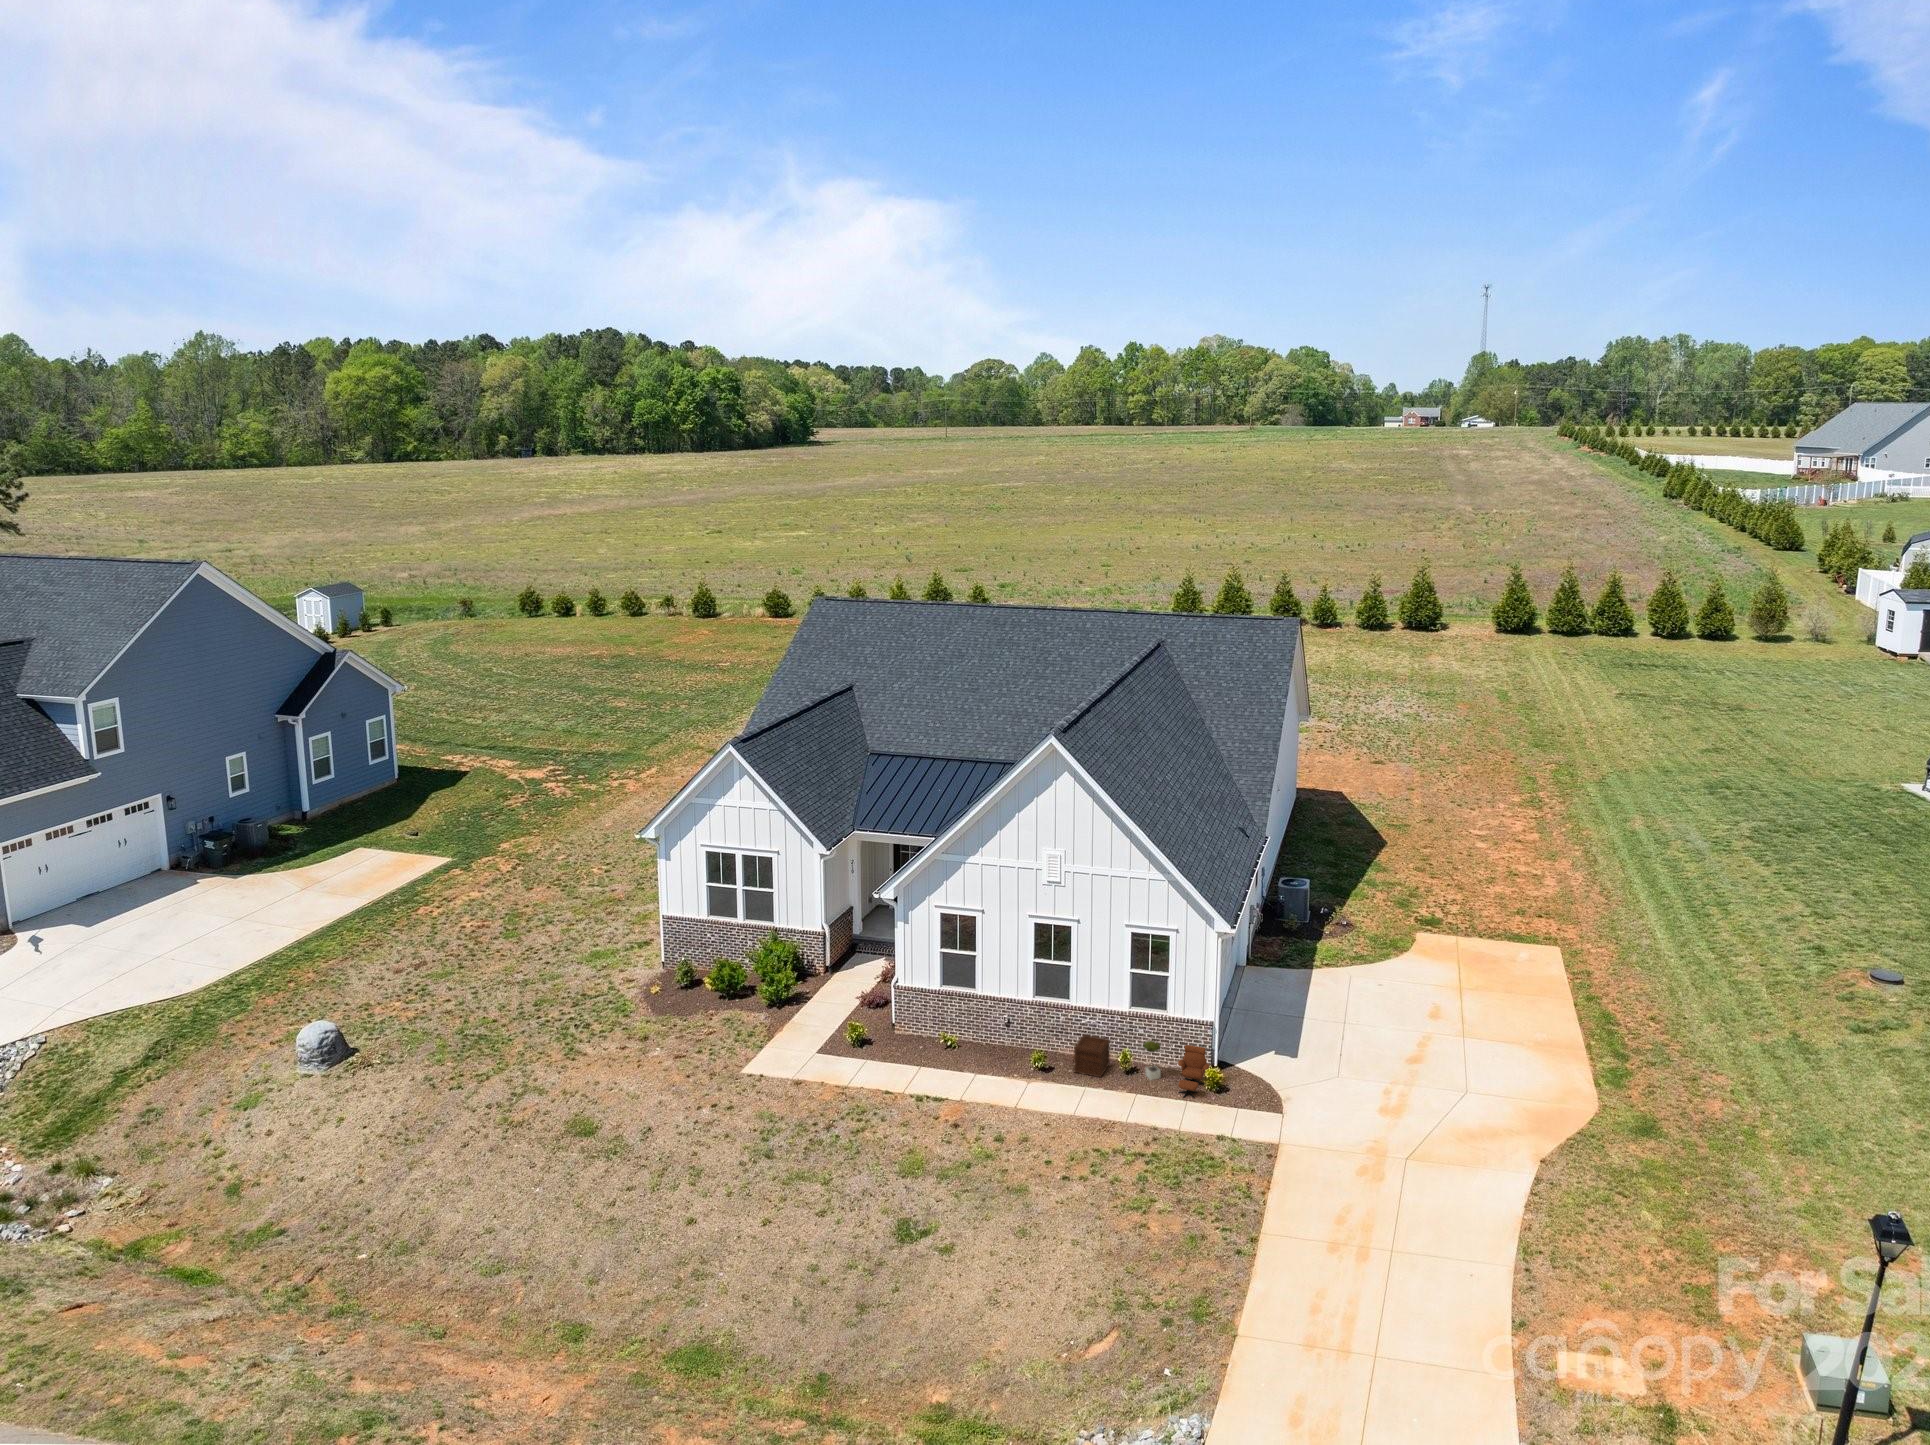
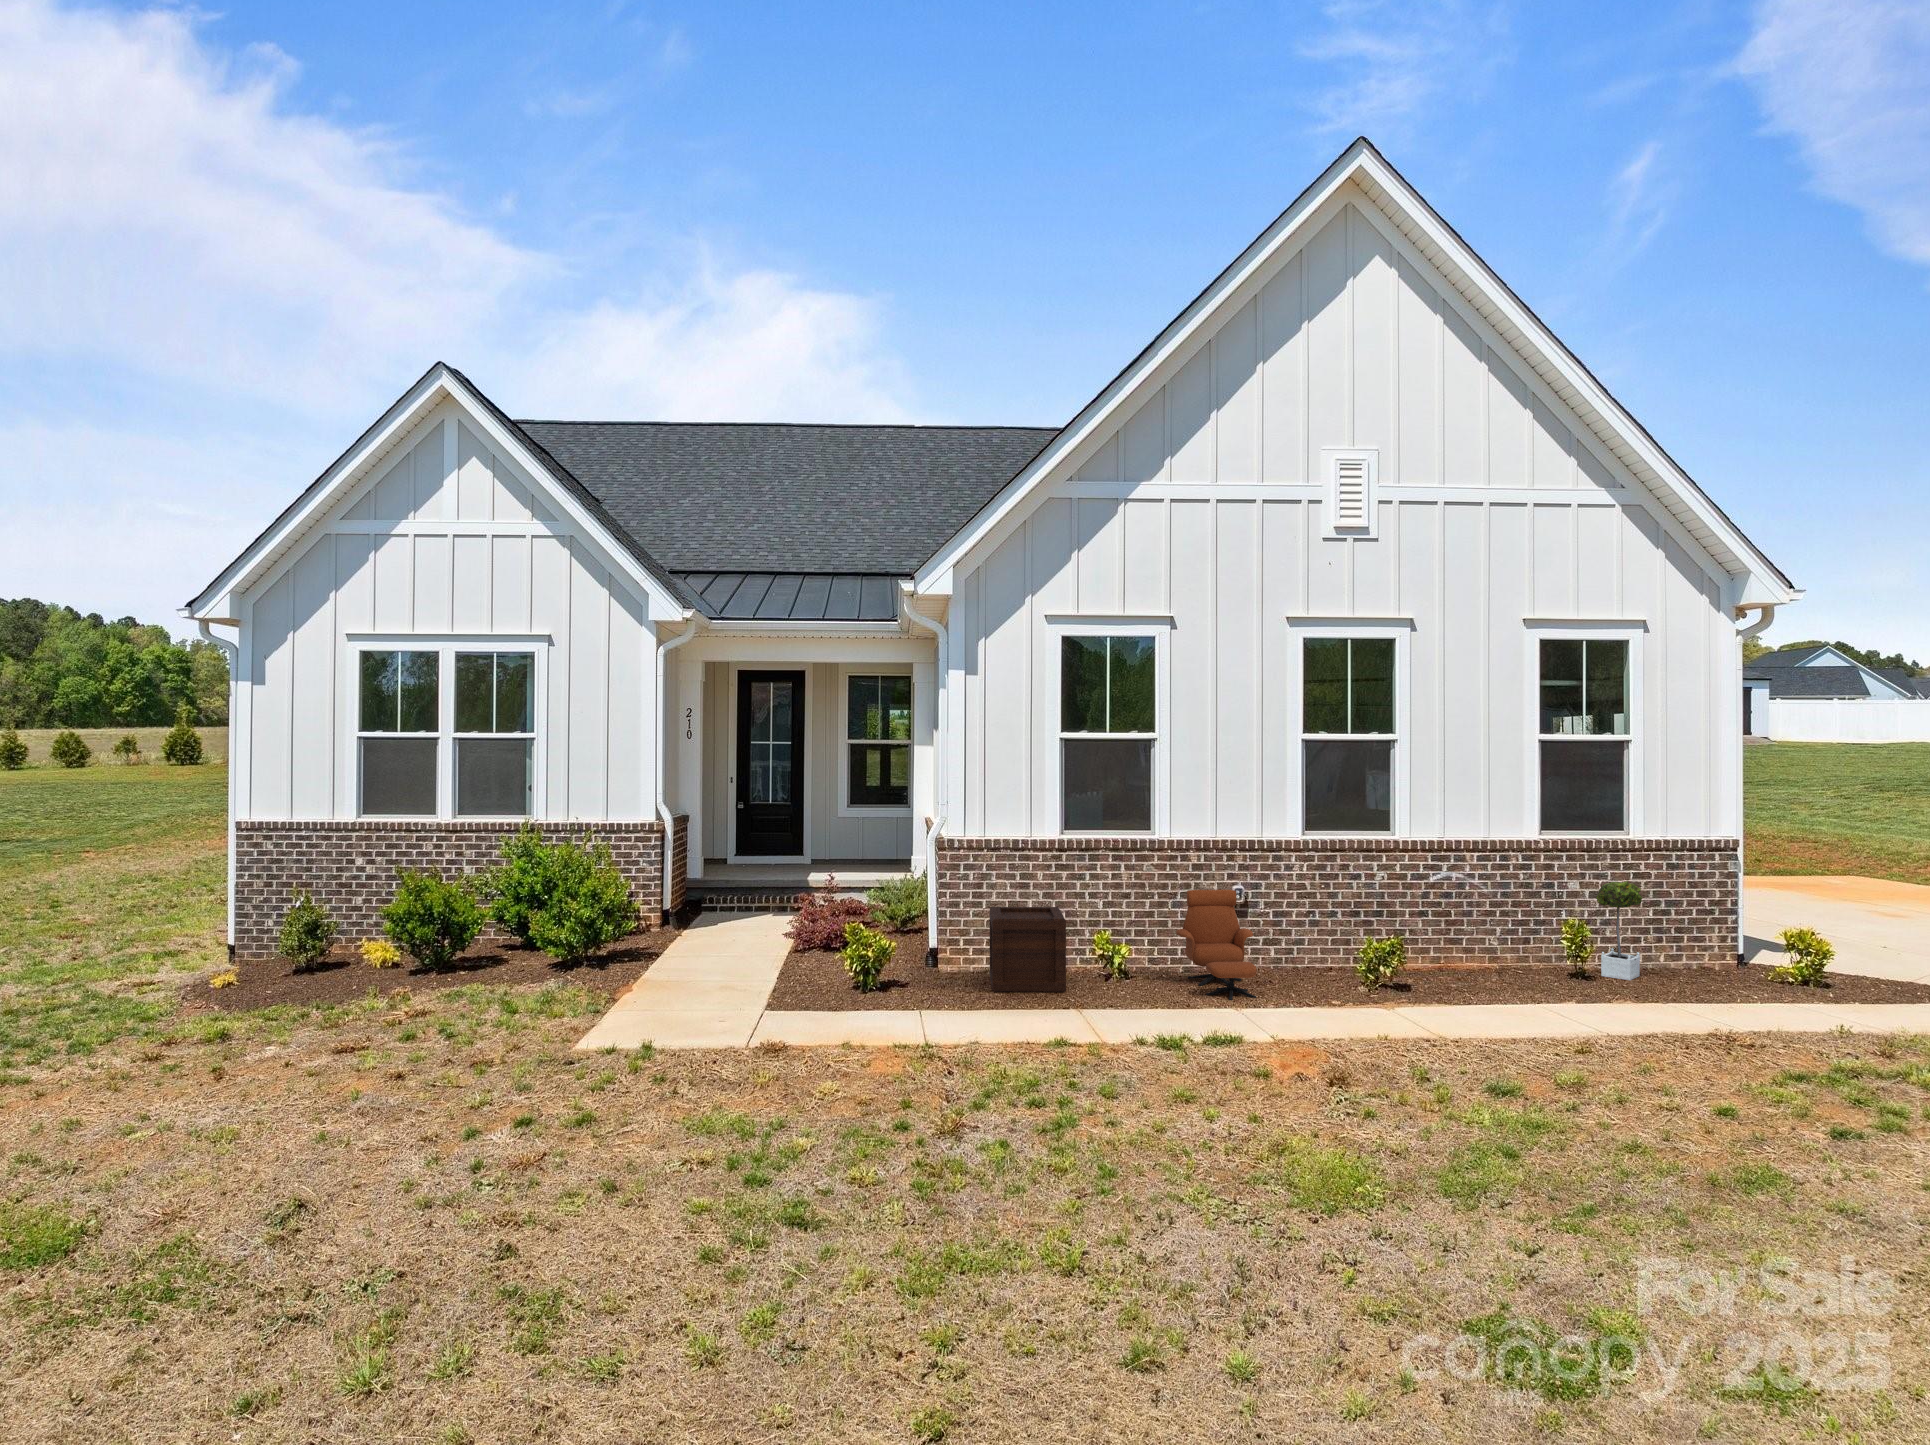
wooden crate: present [1074,1035,1110,1077] -> present [990,907,1066,992]
lounge chair: present [1178,1045,1209,1098] -> present [1176,889,1257,1000]

